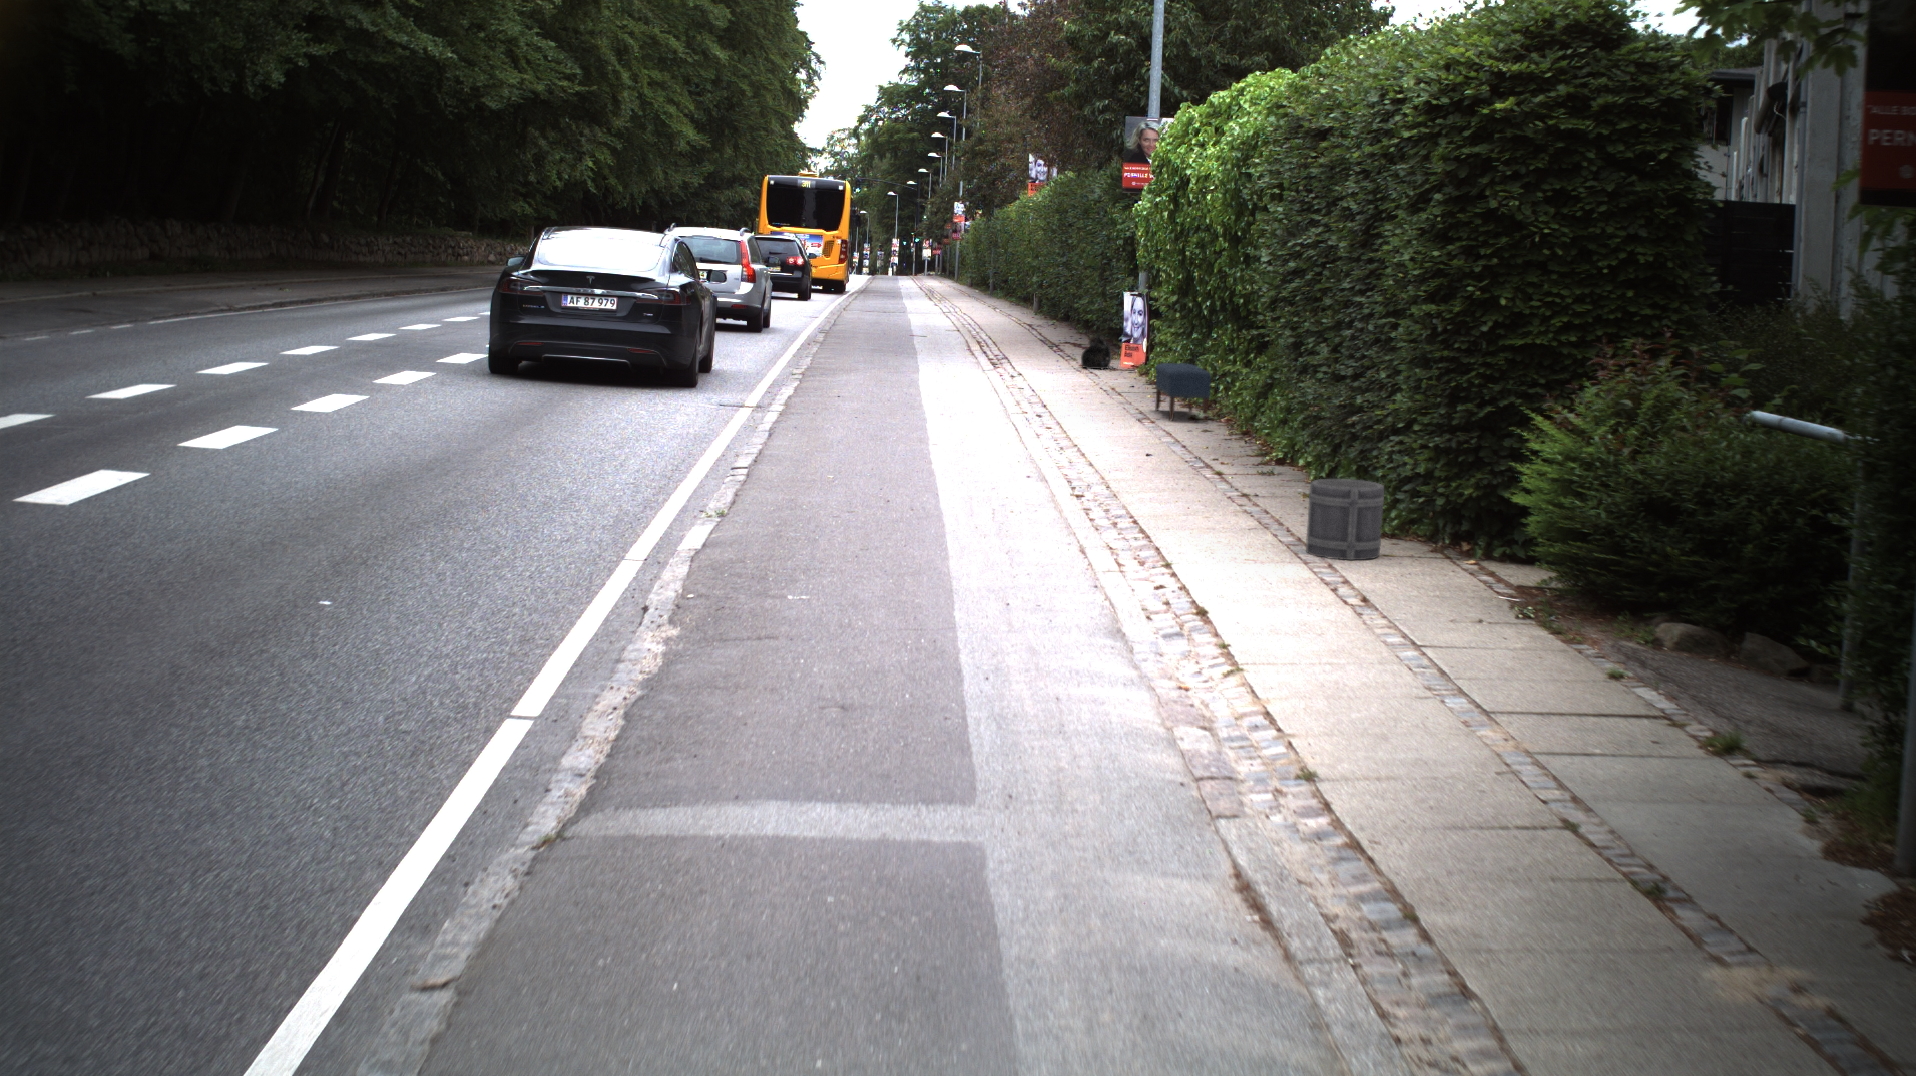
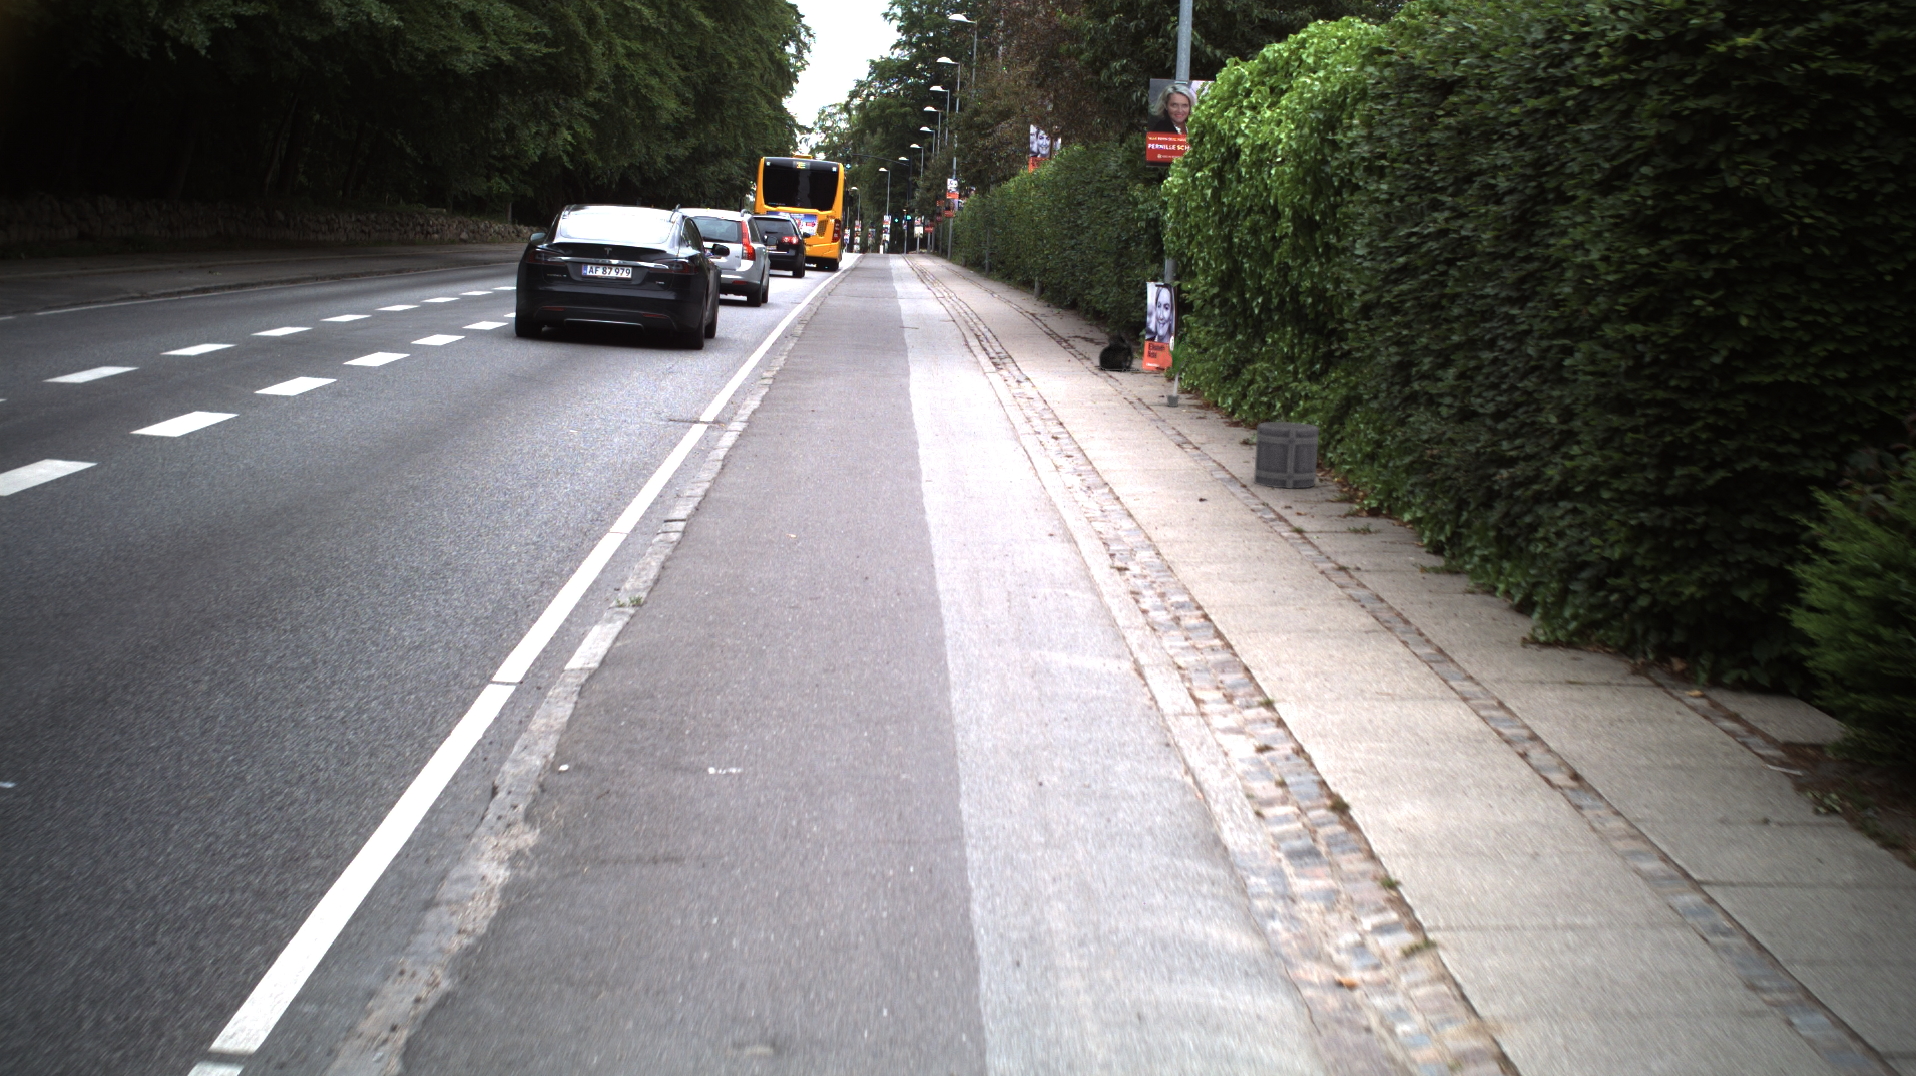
potted plant: none [1123,332,1164,395] -> present [1167,345,1190,407]
bench: present [1155,363,1211,421] -> none [1194,372,1266,445]
bucket: present [1306,479,1384,560] -> present [1254,422,1319,489]

